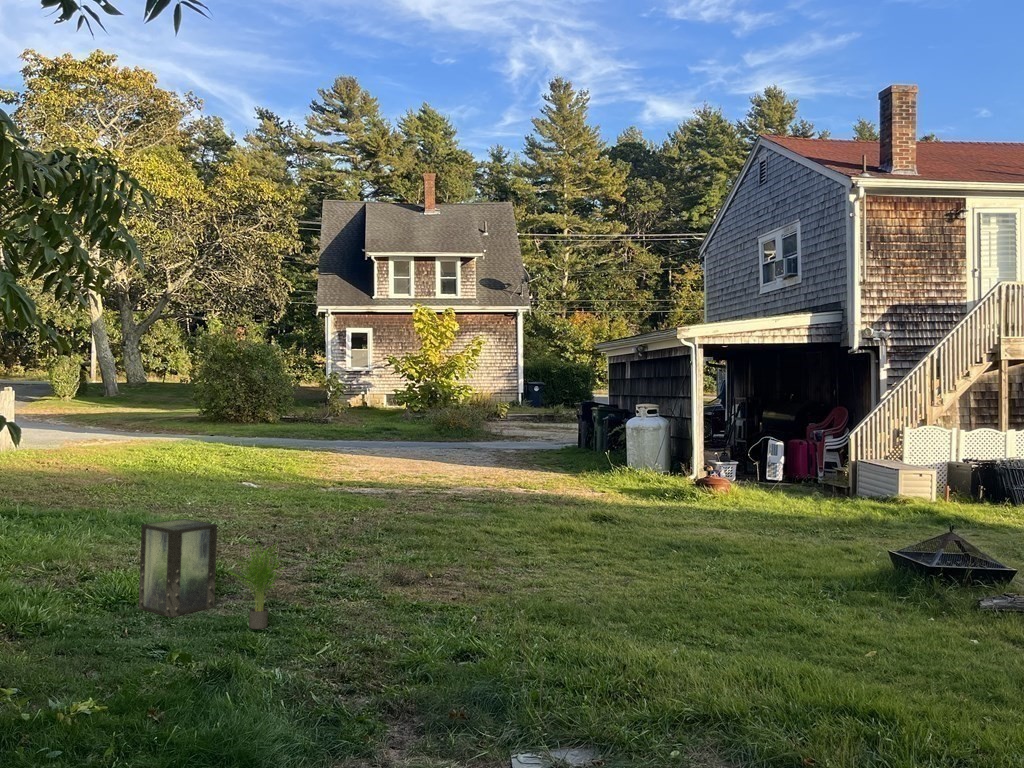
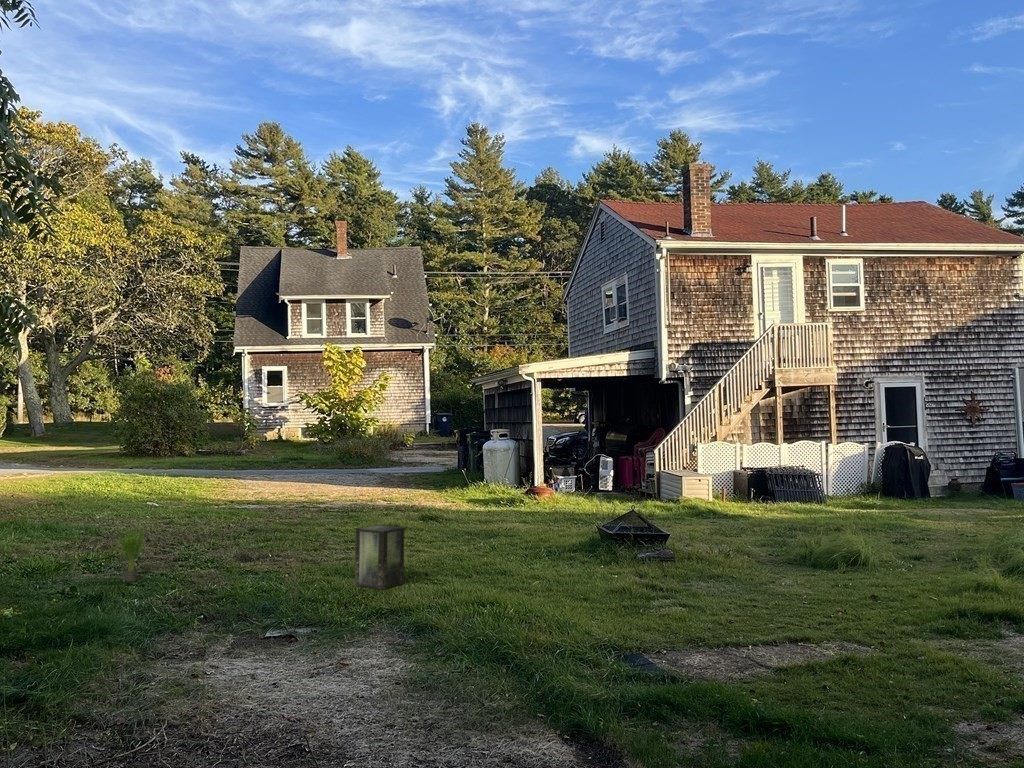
storage box: present [139,519,217,617] -> present [355,525,405,590]

